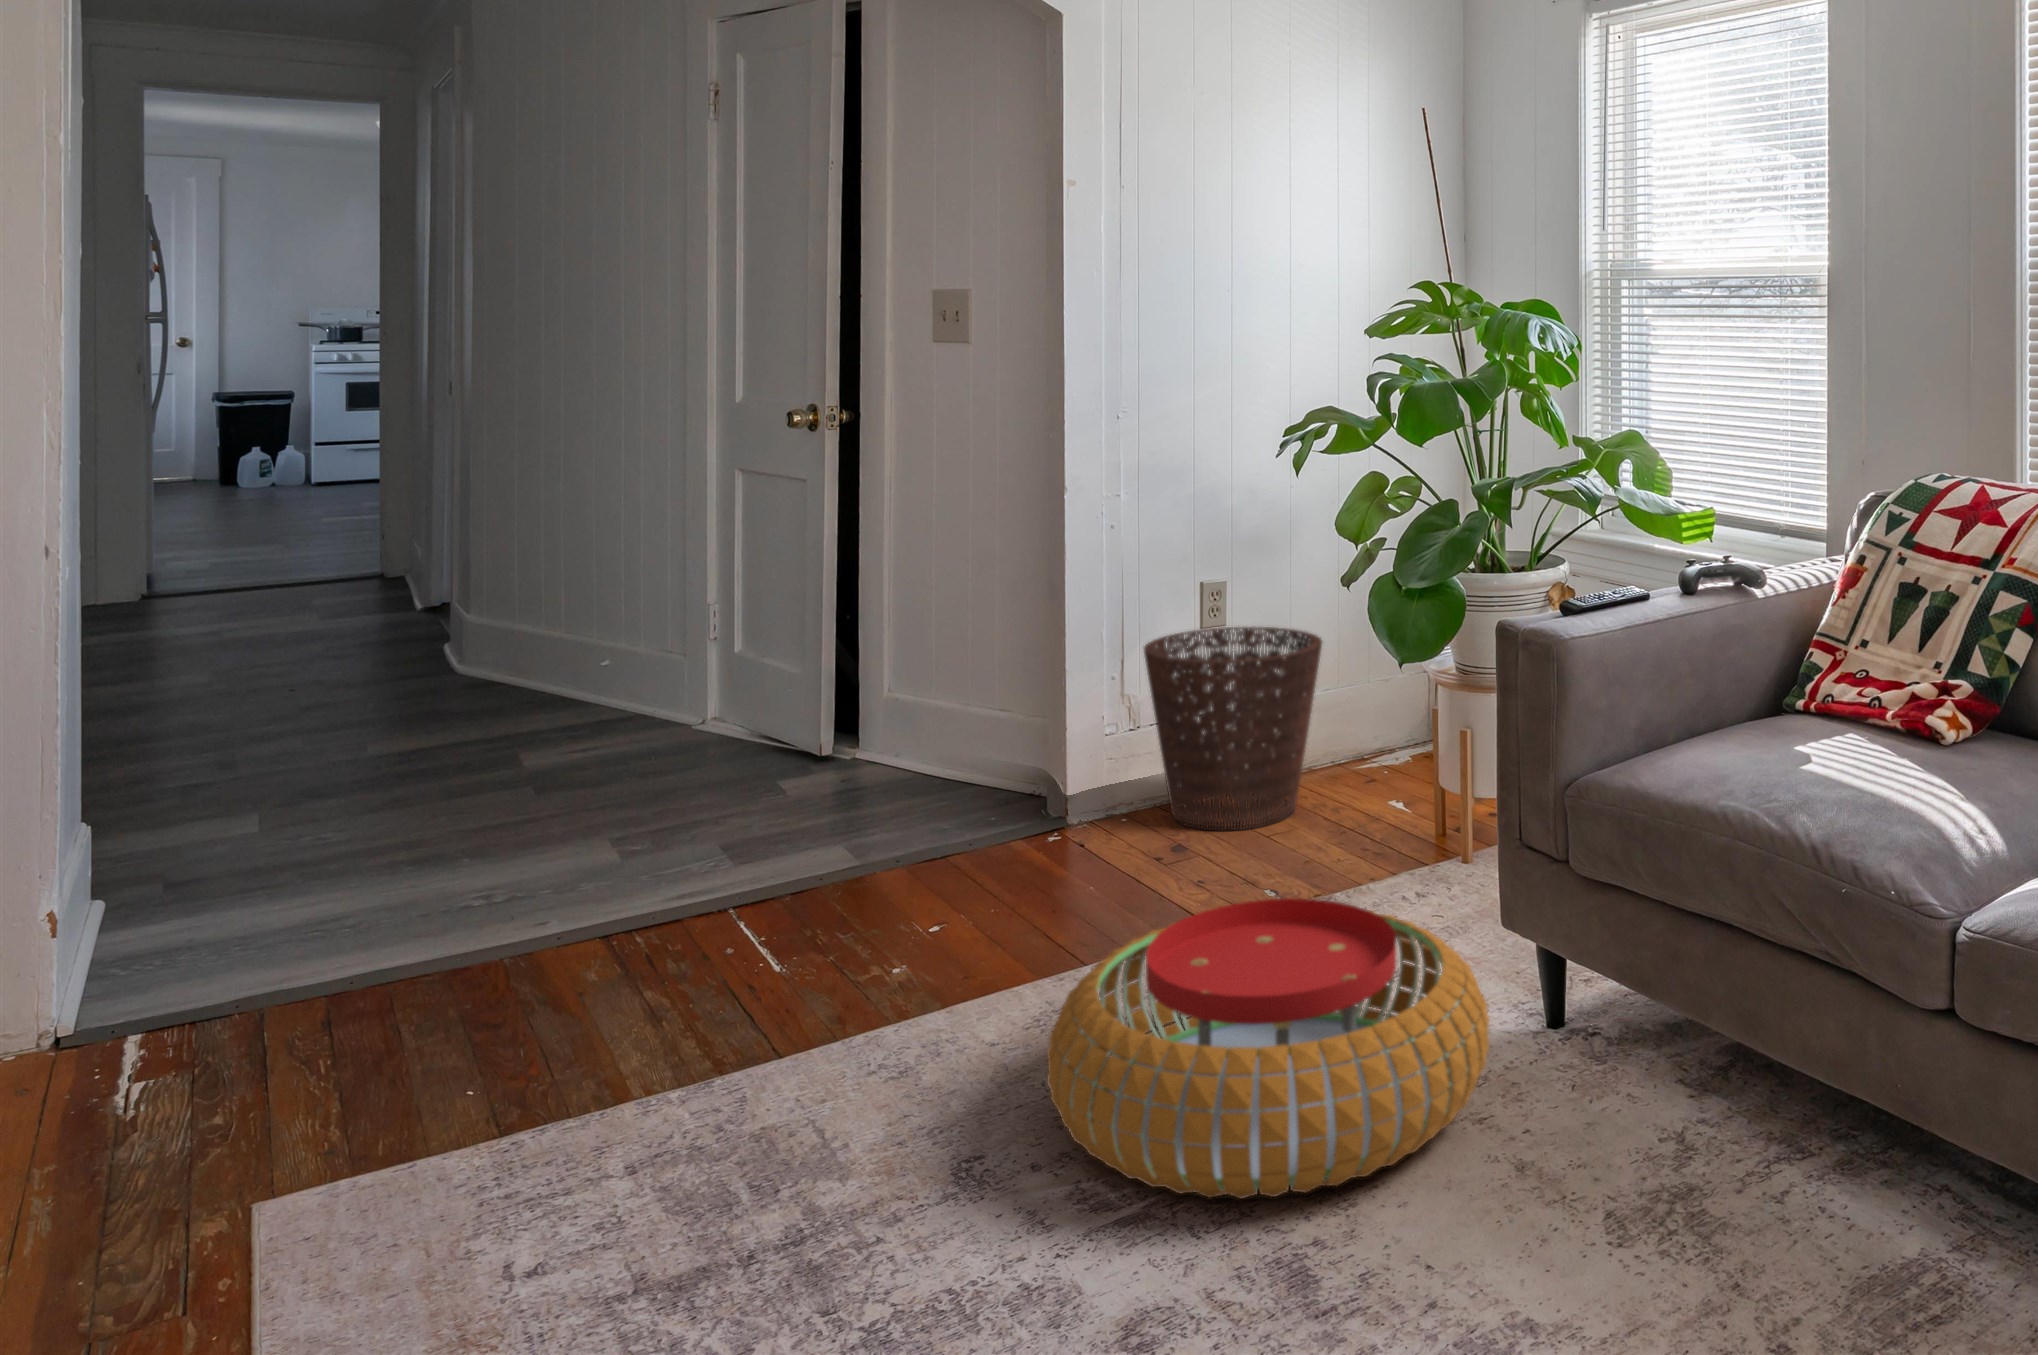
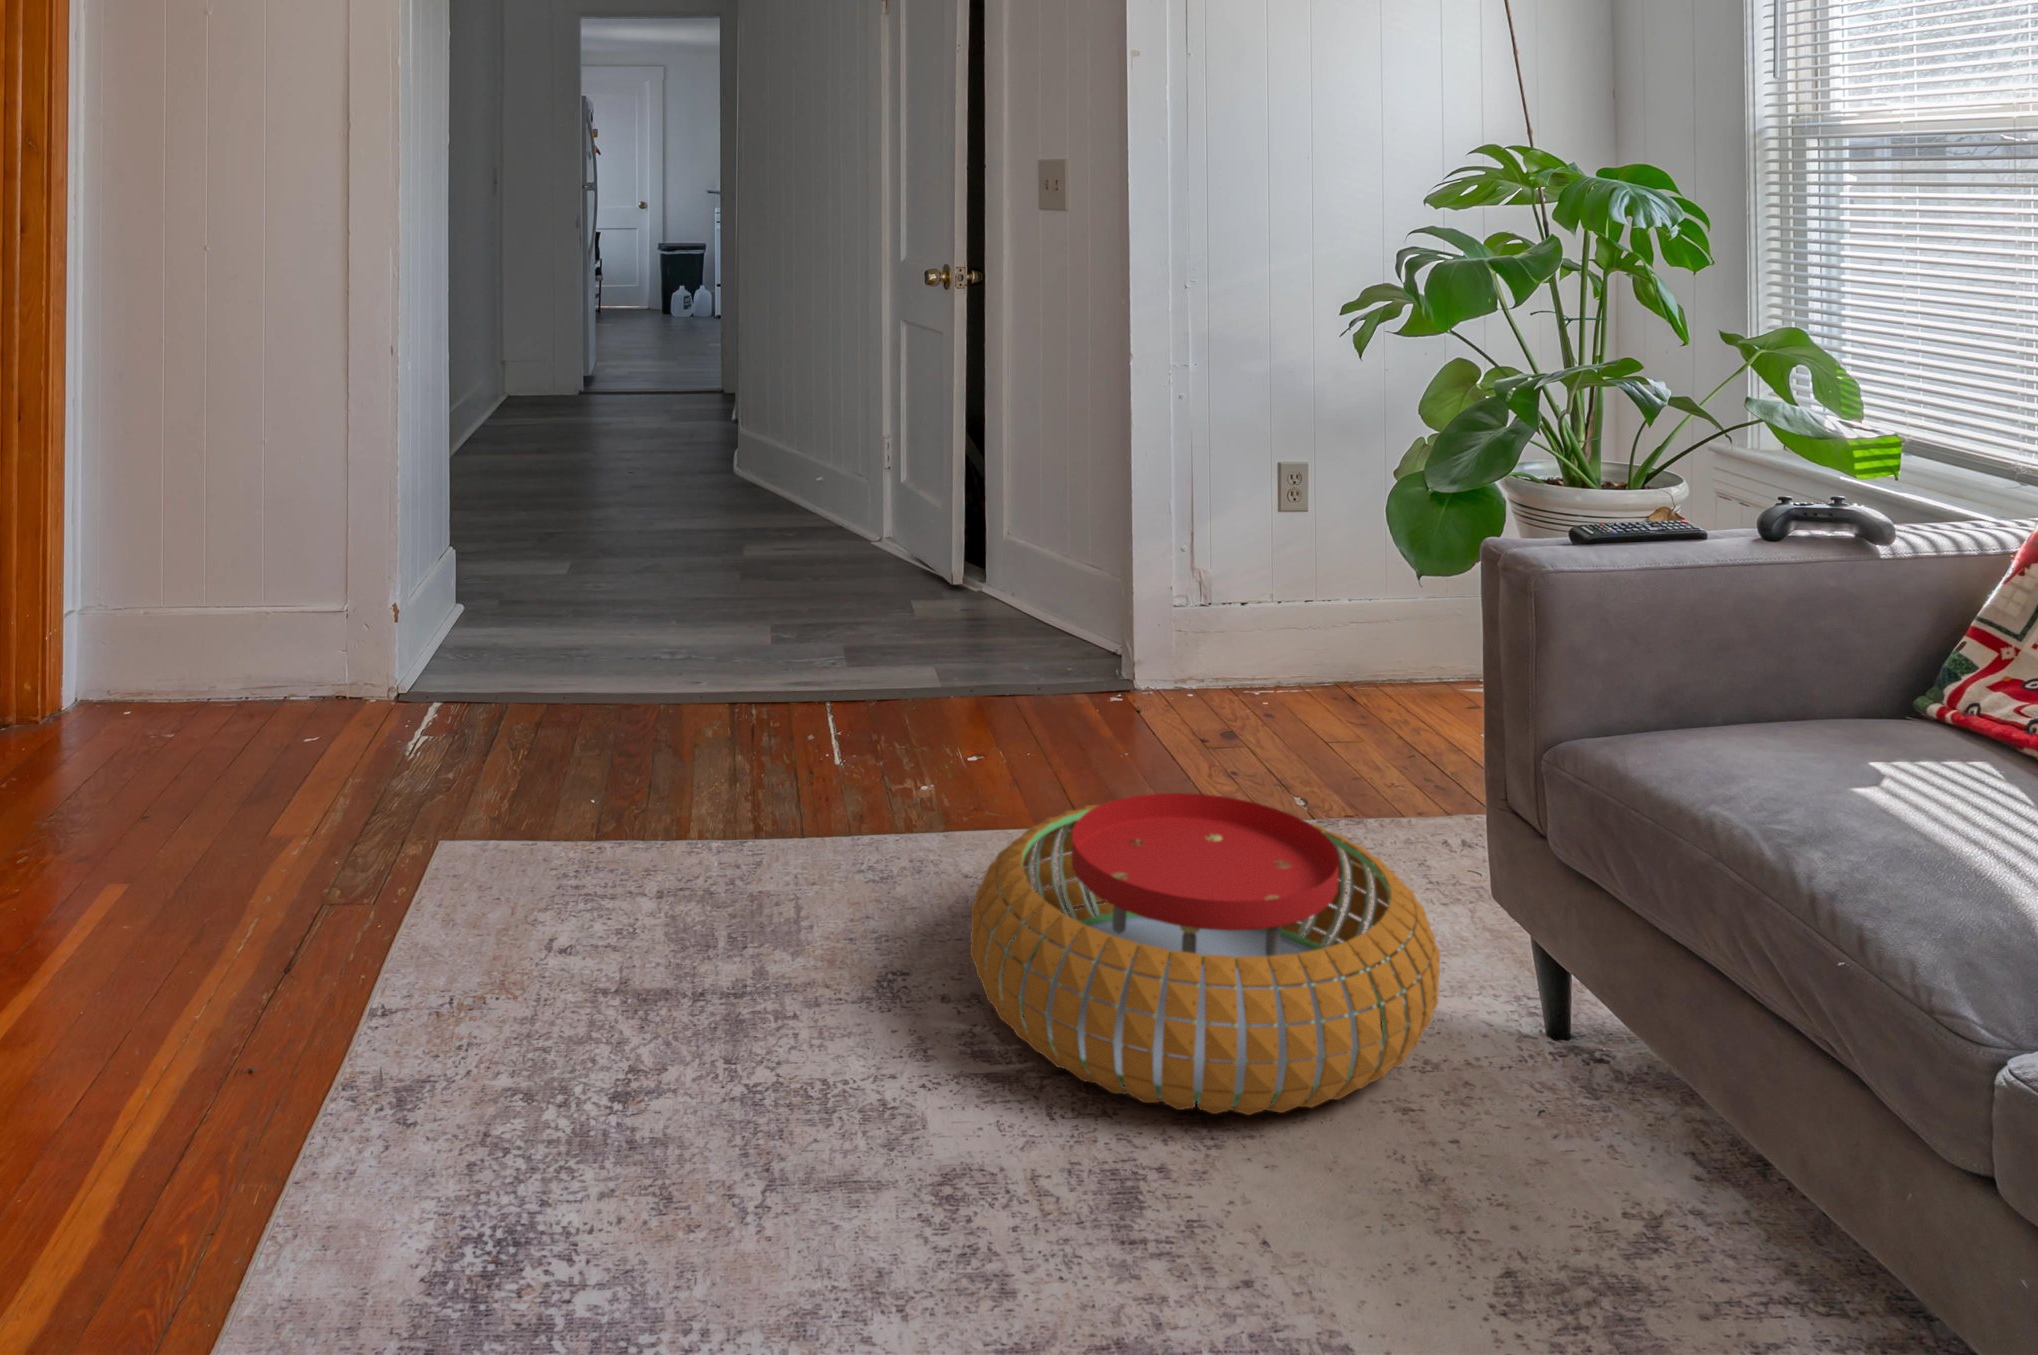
basket: present [1144,627,1322,829] -> none [1221,519,1409,729]

